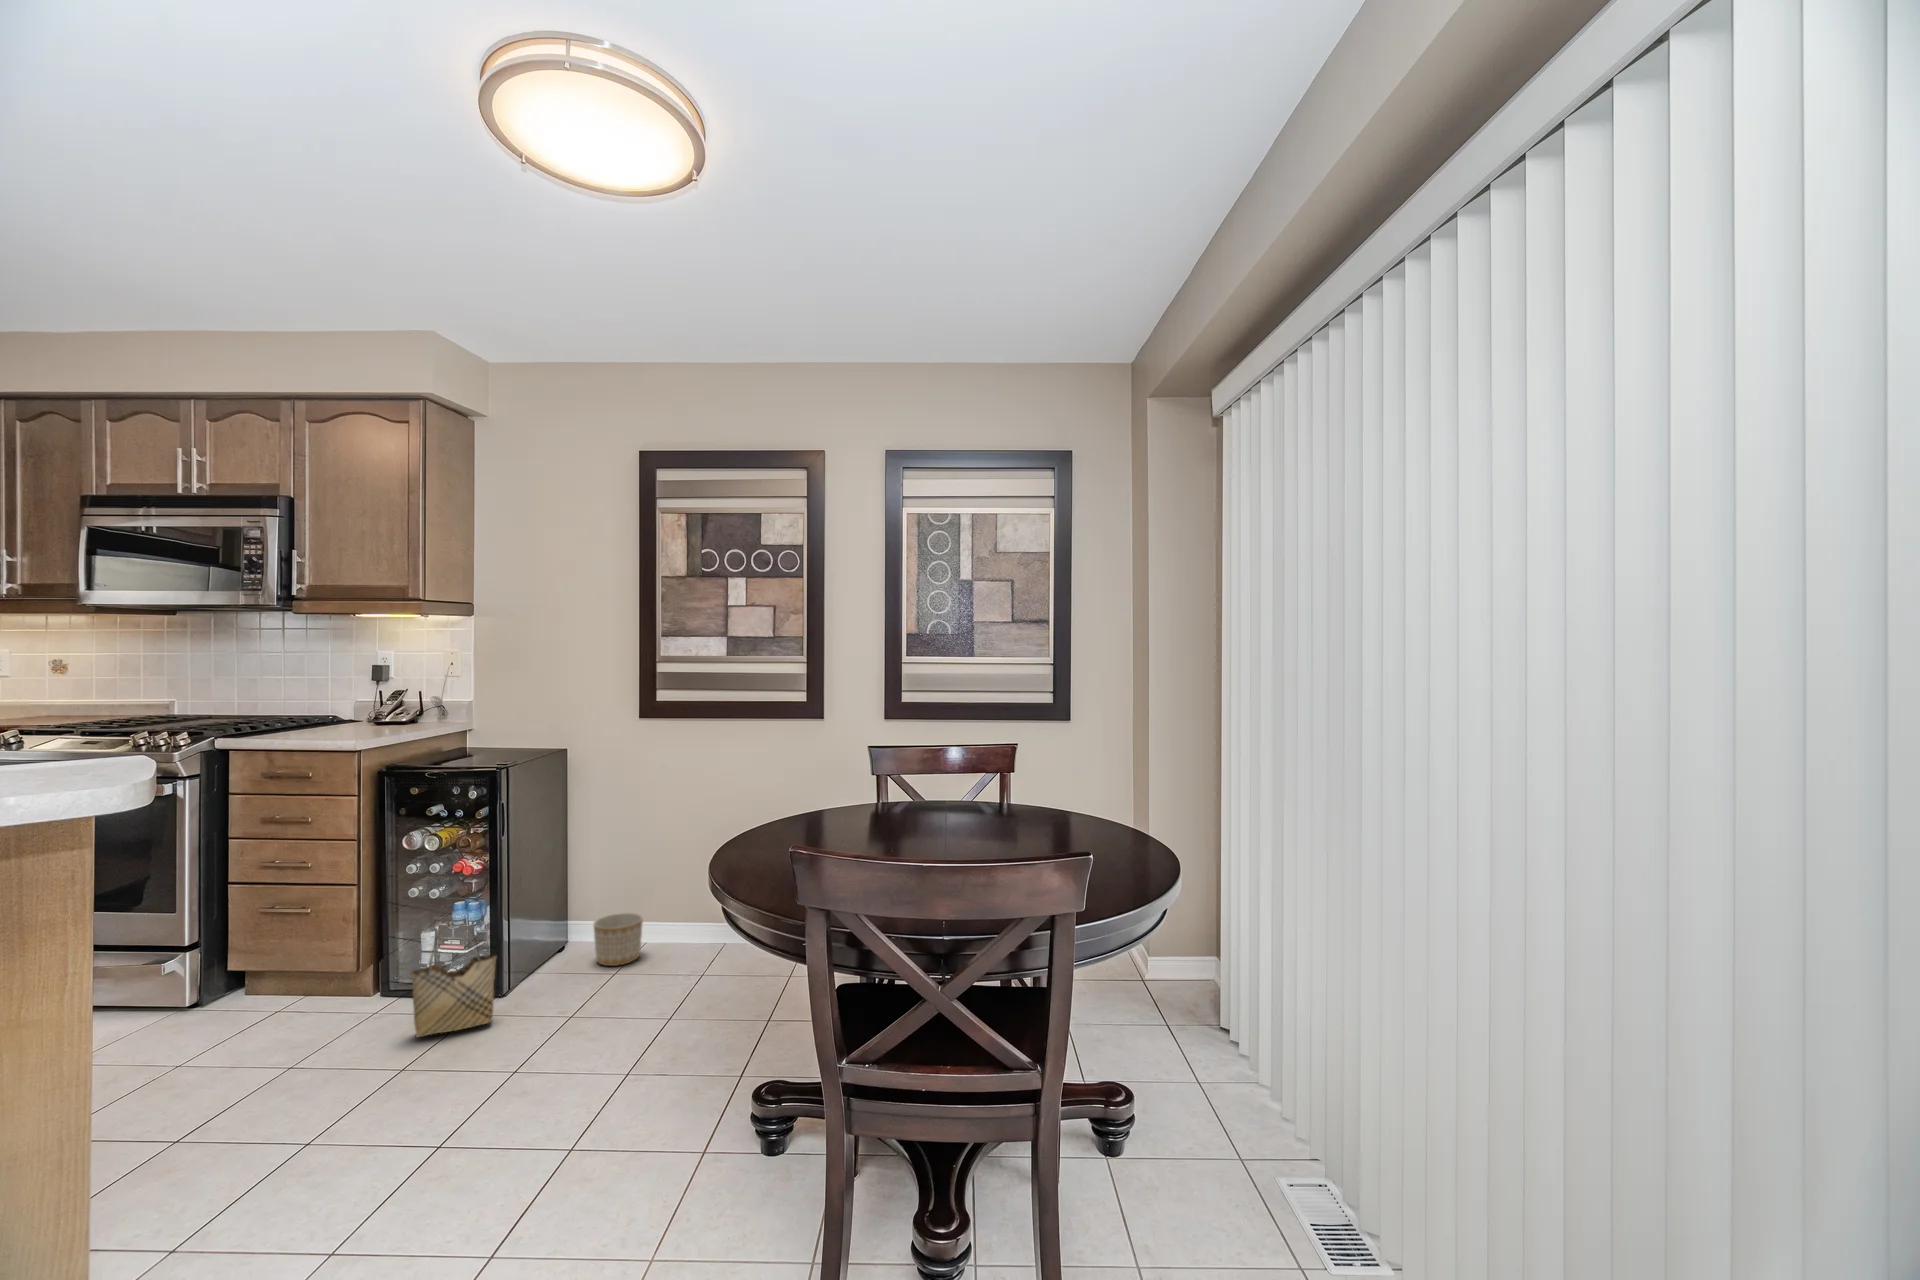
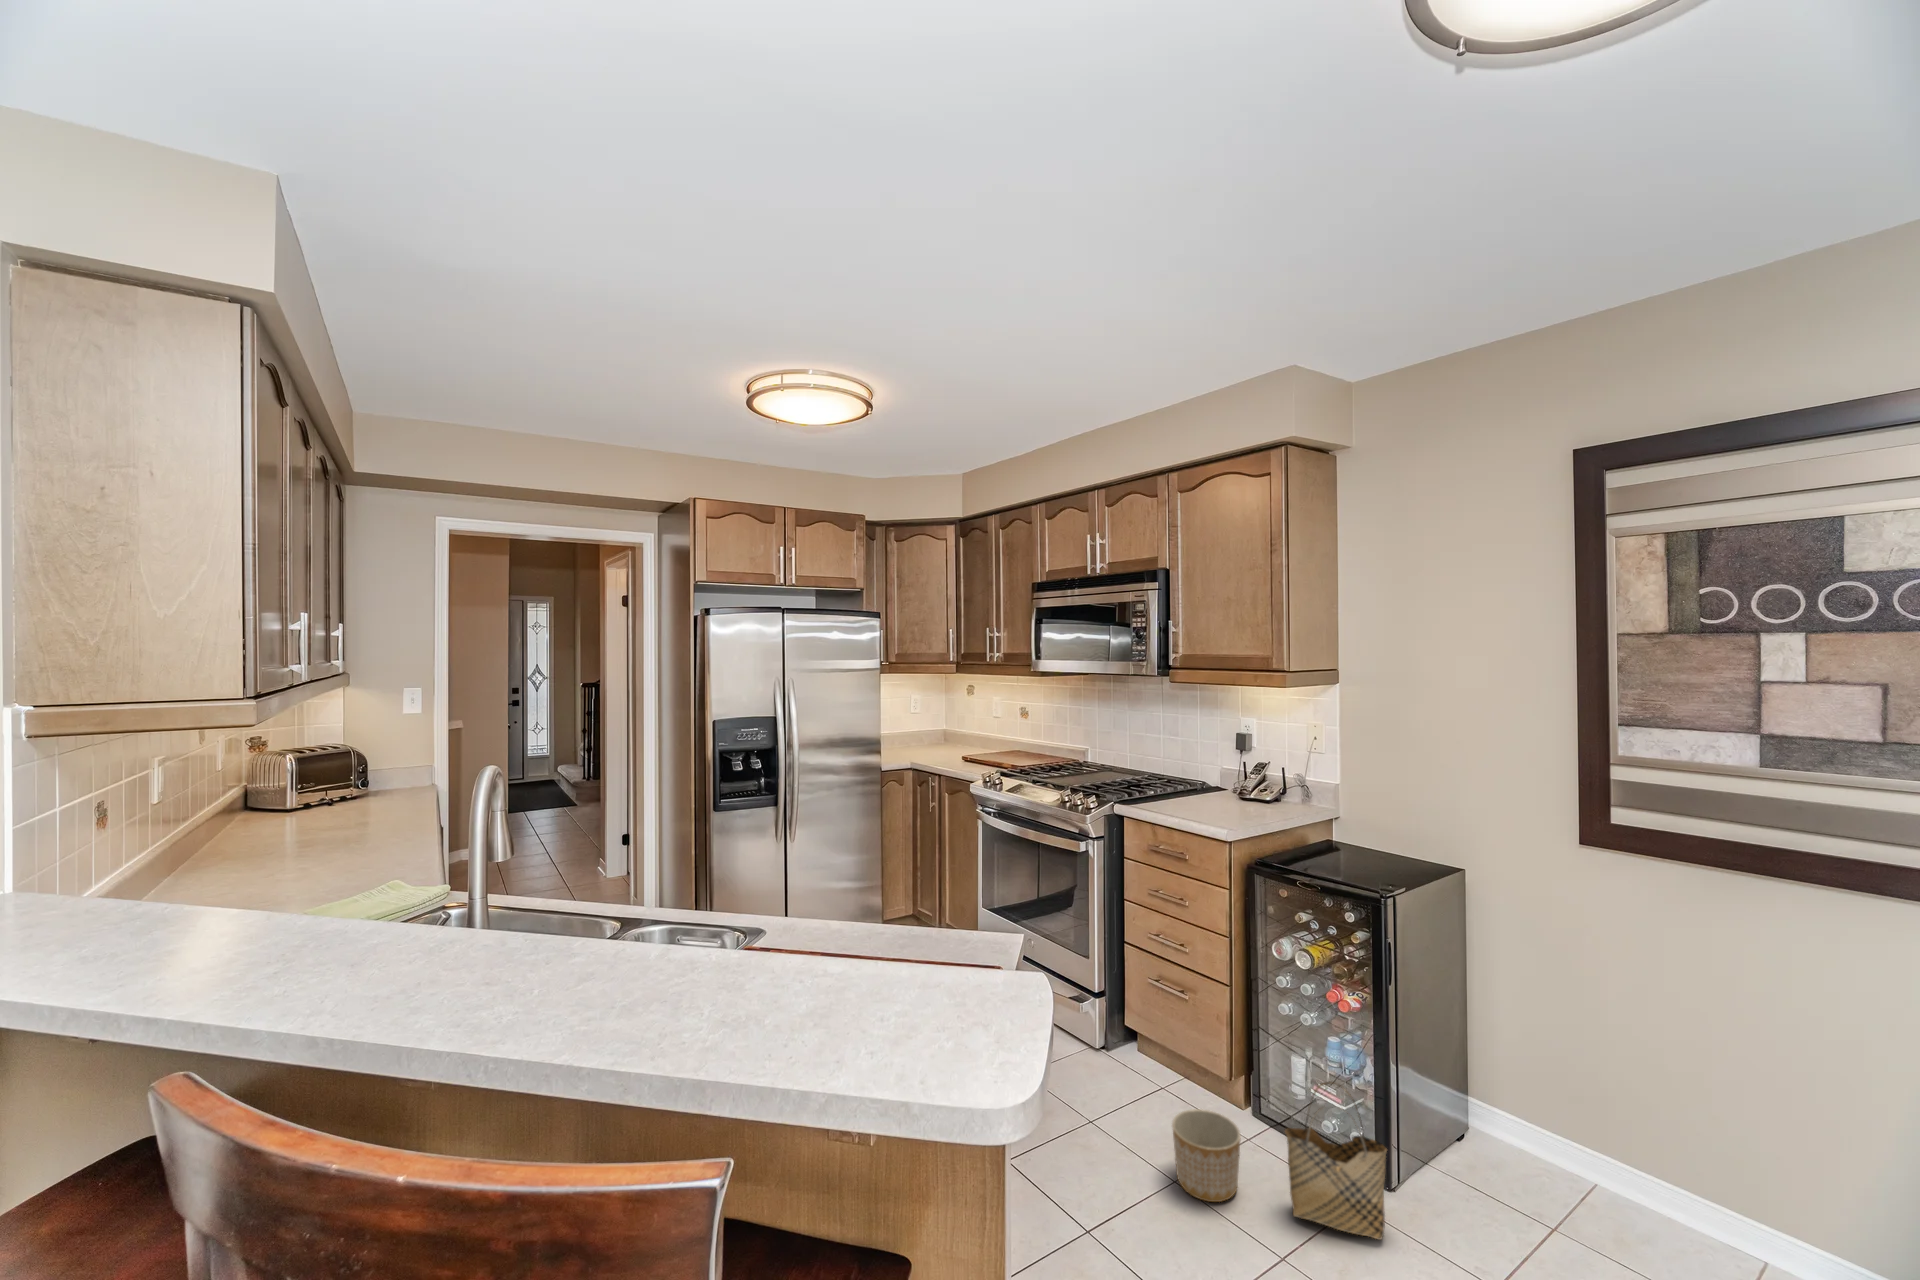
planter: present [593,913,643,966] -> present [1172,1109,1241,1202]

